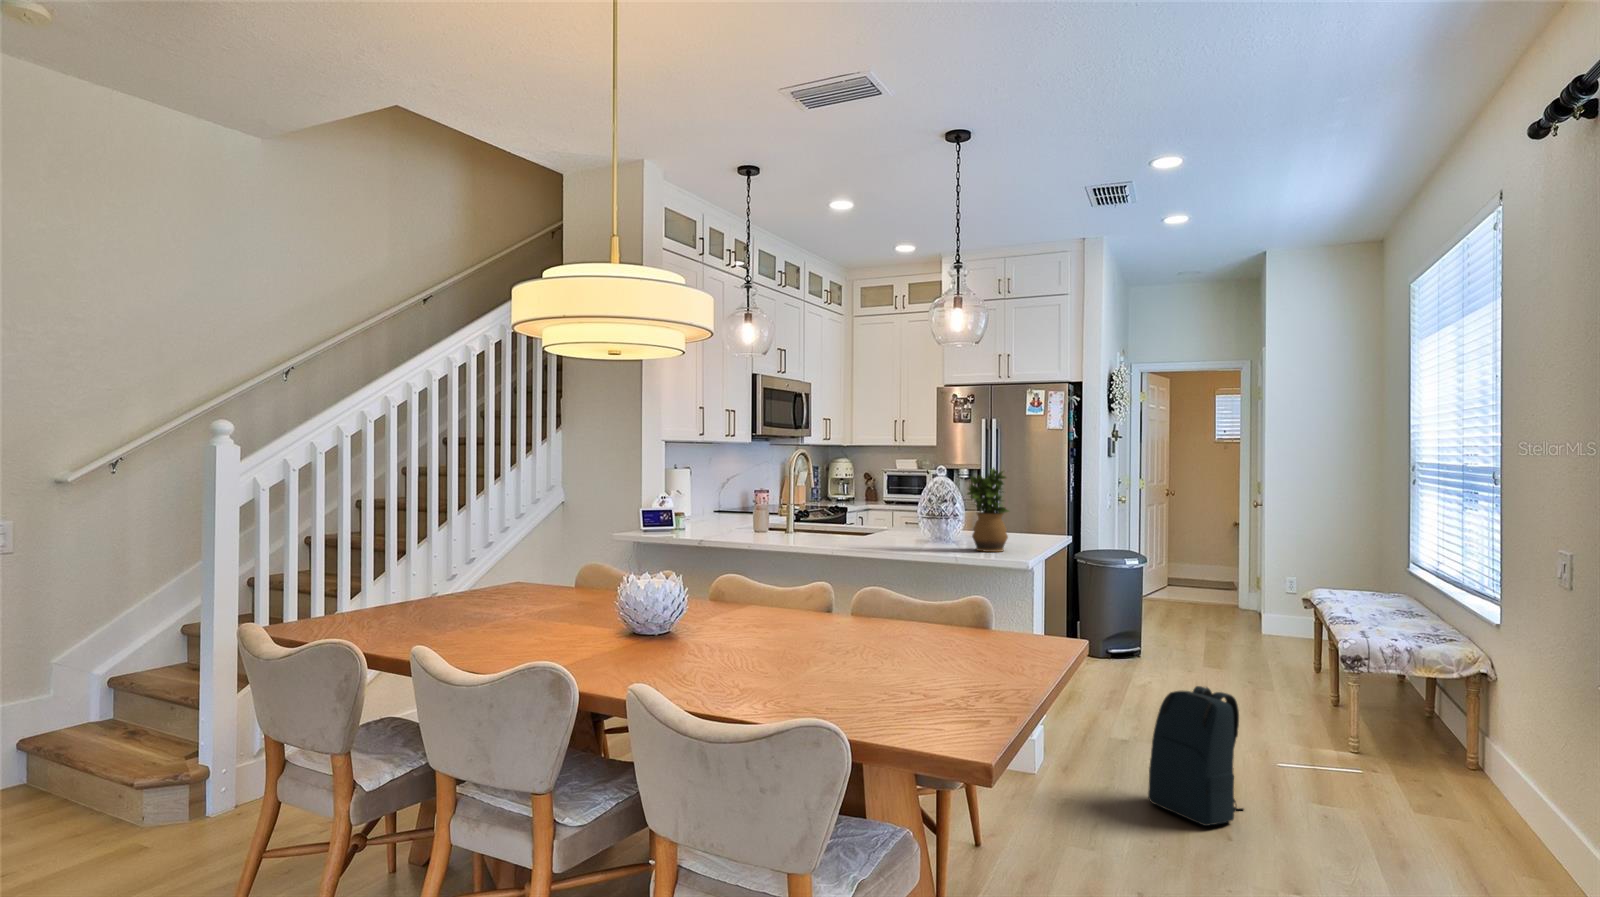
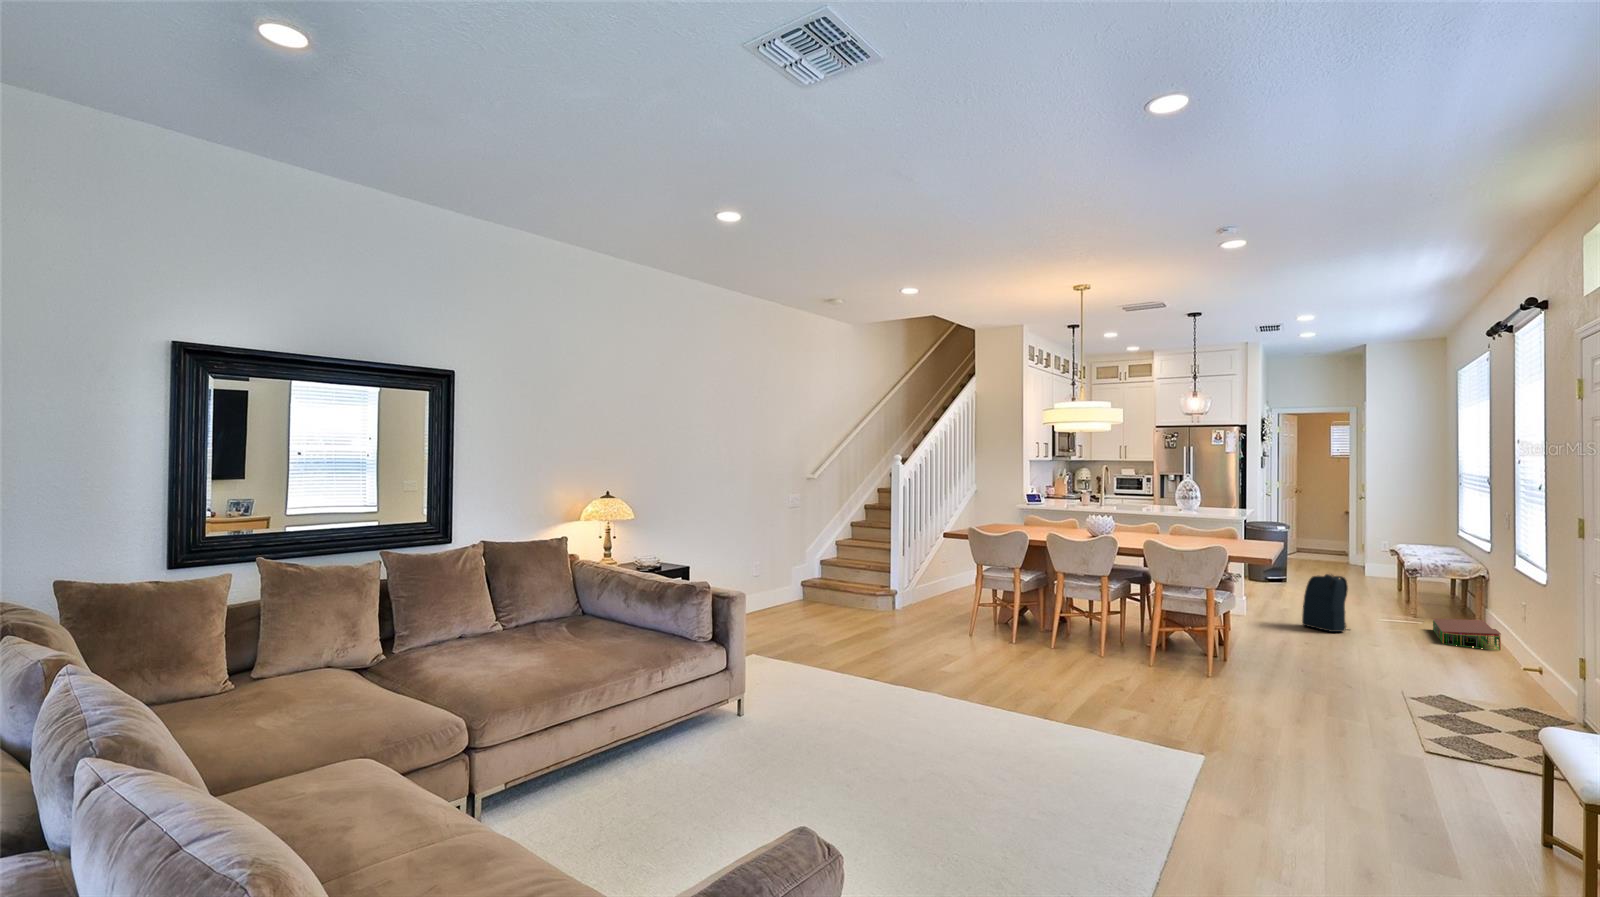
potted plant: present [967,467,1009,552] -> none [1204,474,1227,514]
storage bin: none [1398,770,1558,875] -> present [1433,619,1501,650]

